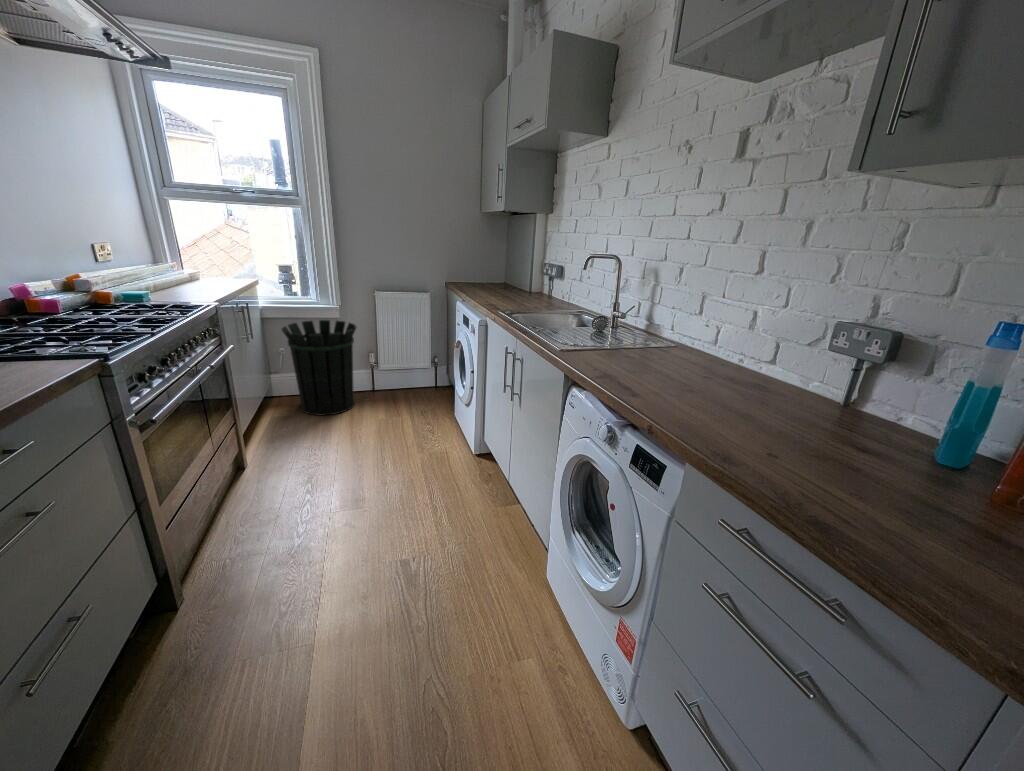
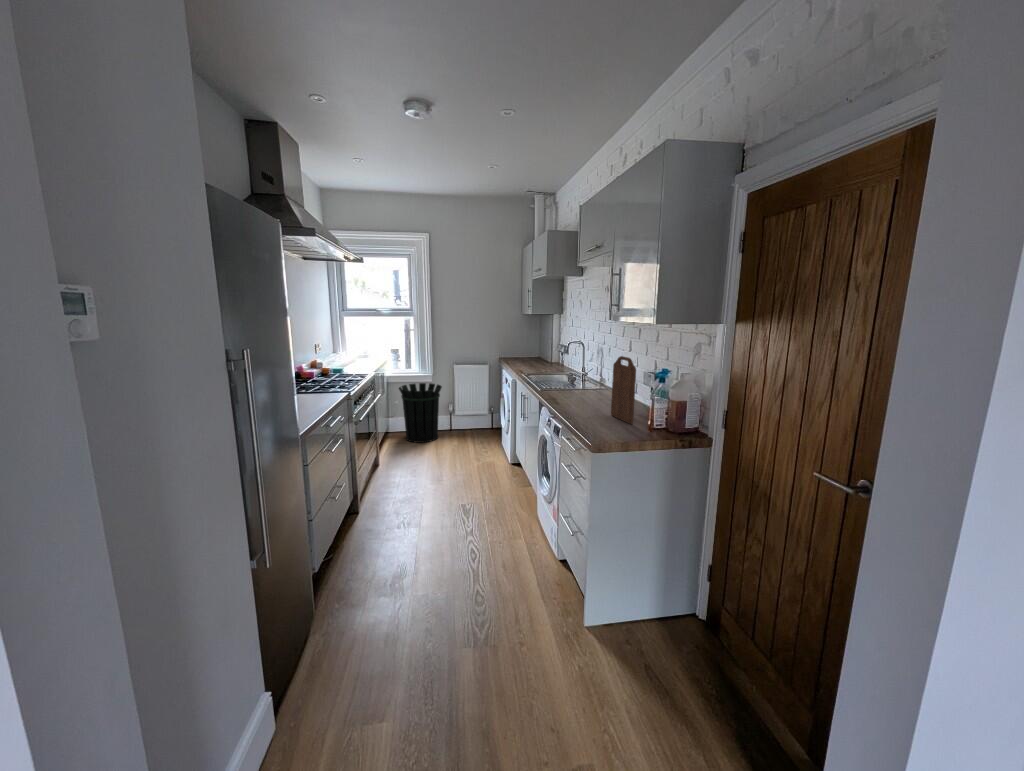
cutting board: none [790,278,965,473] -> present [611,356,636,424]

